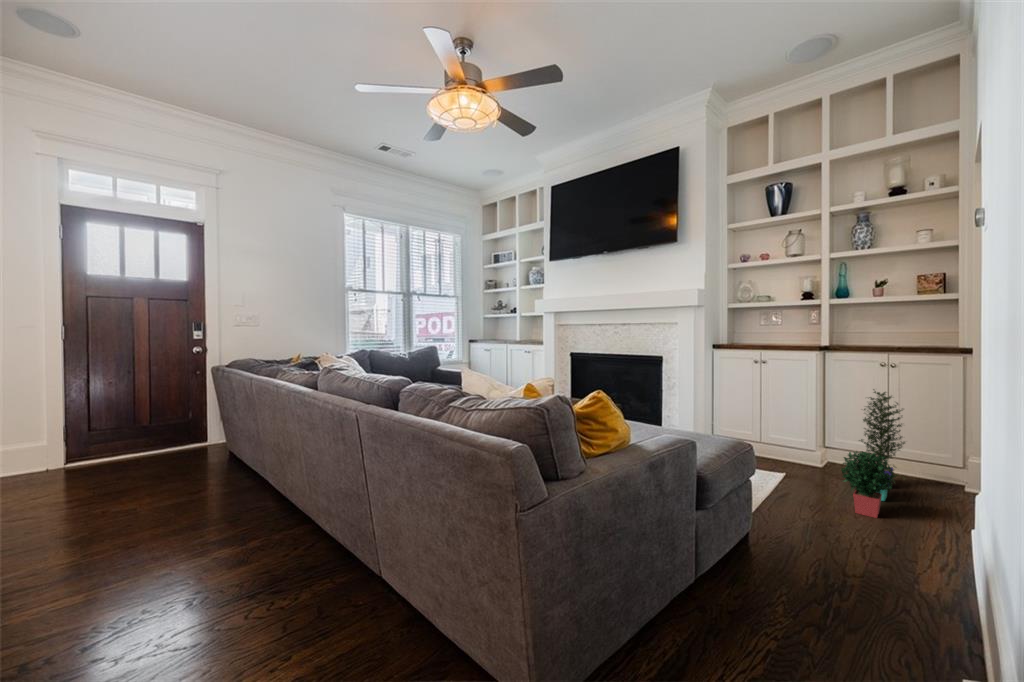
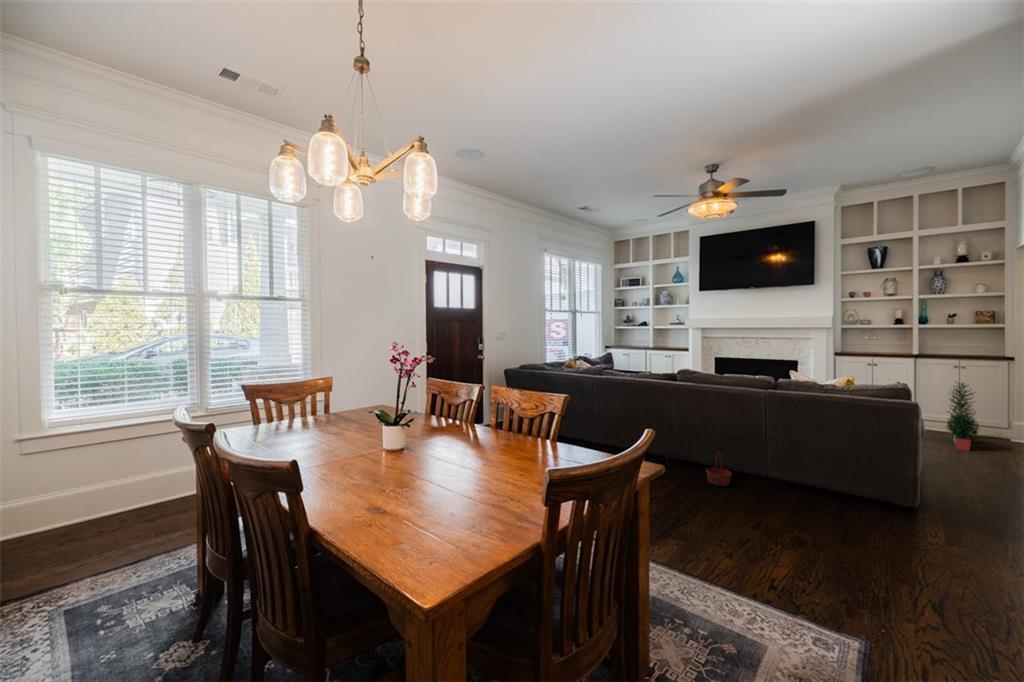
basket: none [261,547,316,626] -> present [706,452,732,486]

